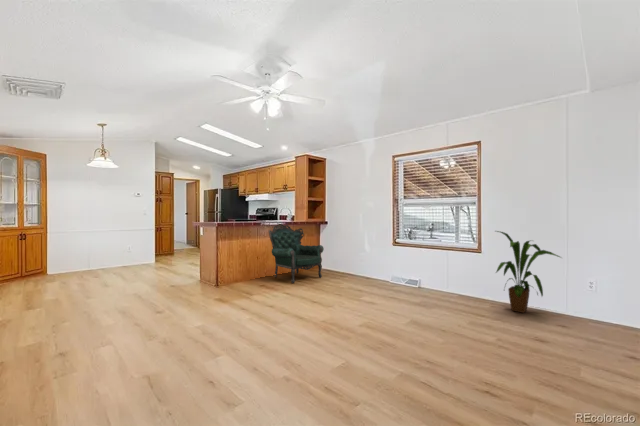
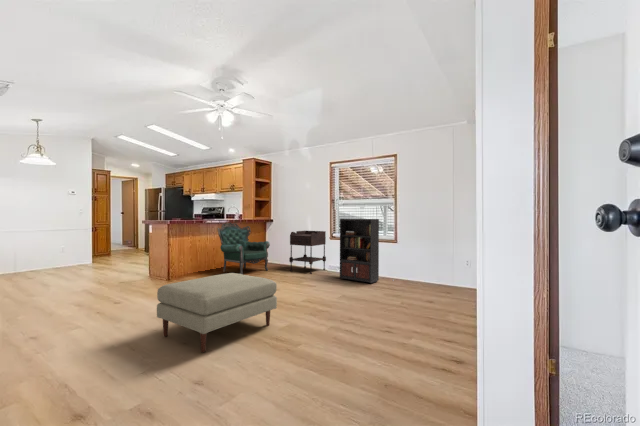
bookcase: none [404,222,473,300] -> present [340,219,394,283]
house plant: present [496,231,560,313] -> none [407,225,455,289]
side table: none [345,234,387,284] -> present [289,231,326,274]
ottoman: none [188,288,331,399] -> present [157,273,277,352]

